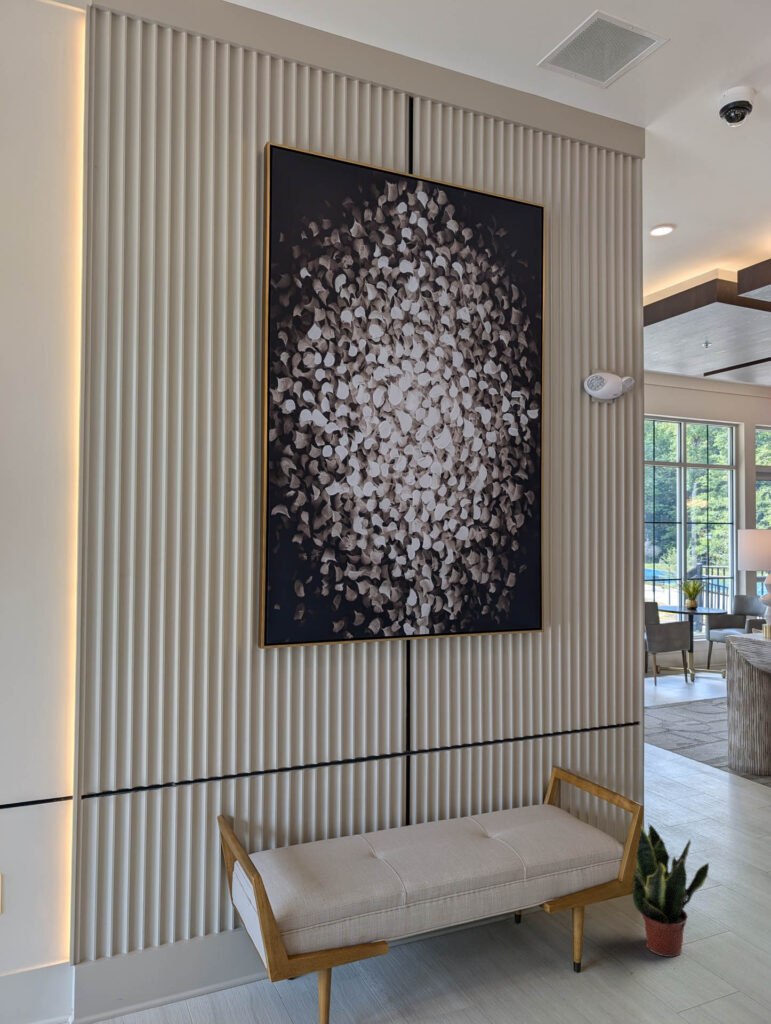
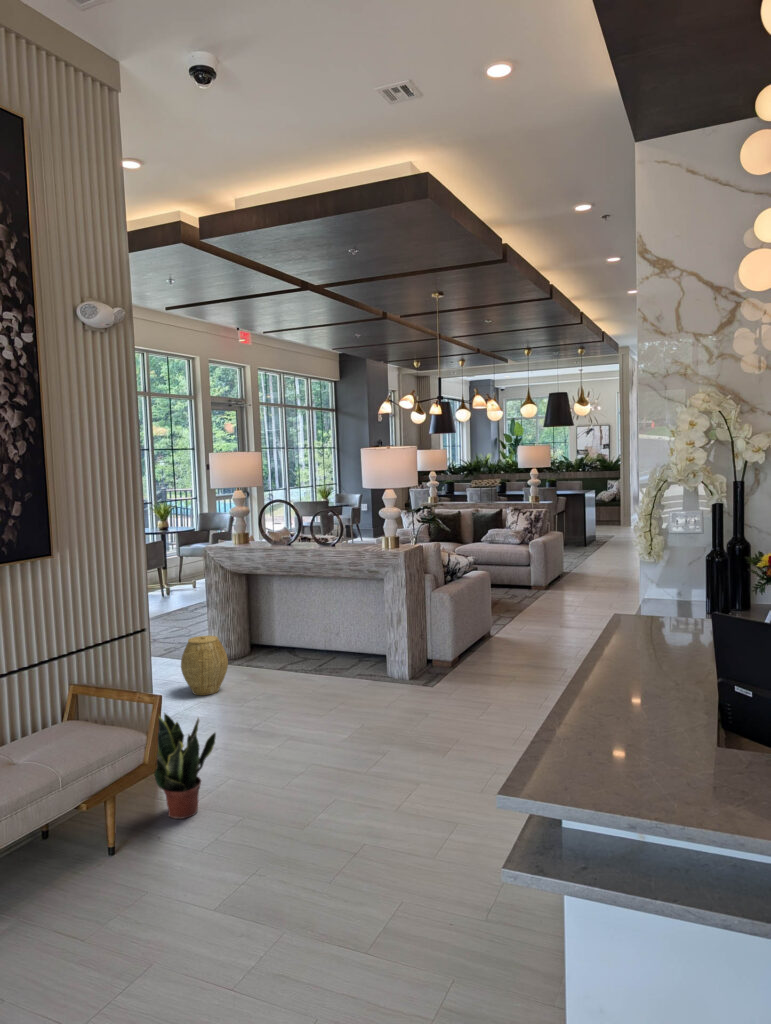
woven basket: none [688,739,745,810] -> present [181,636,228,695]

